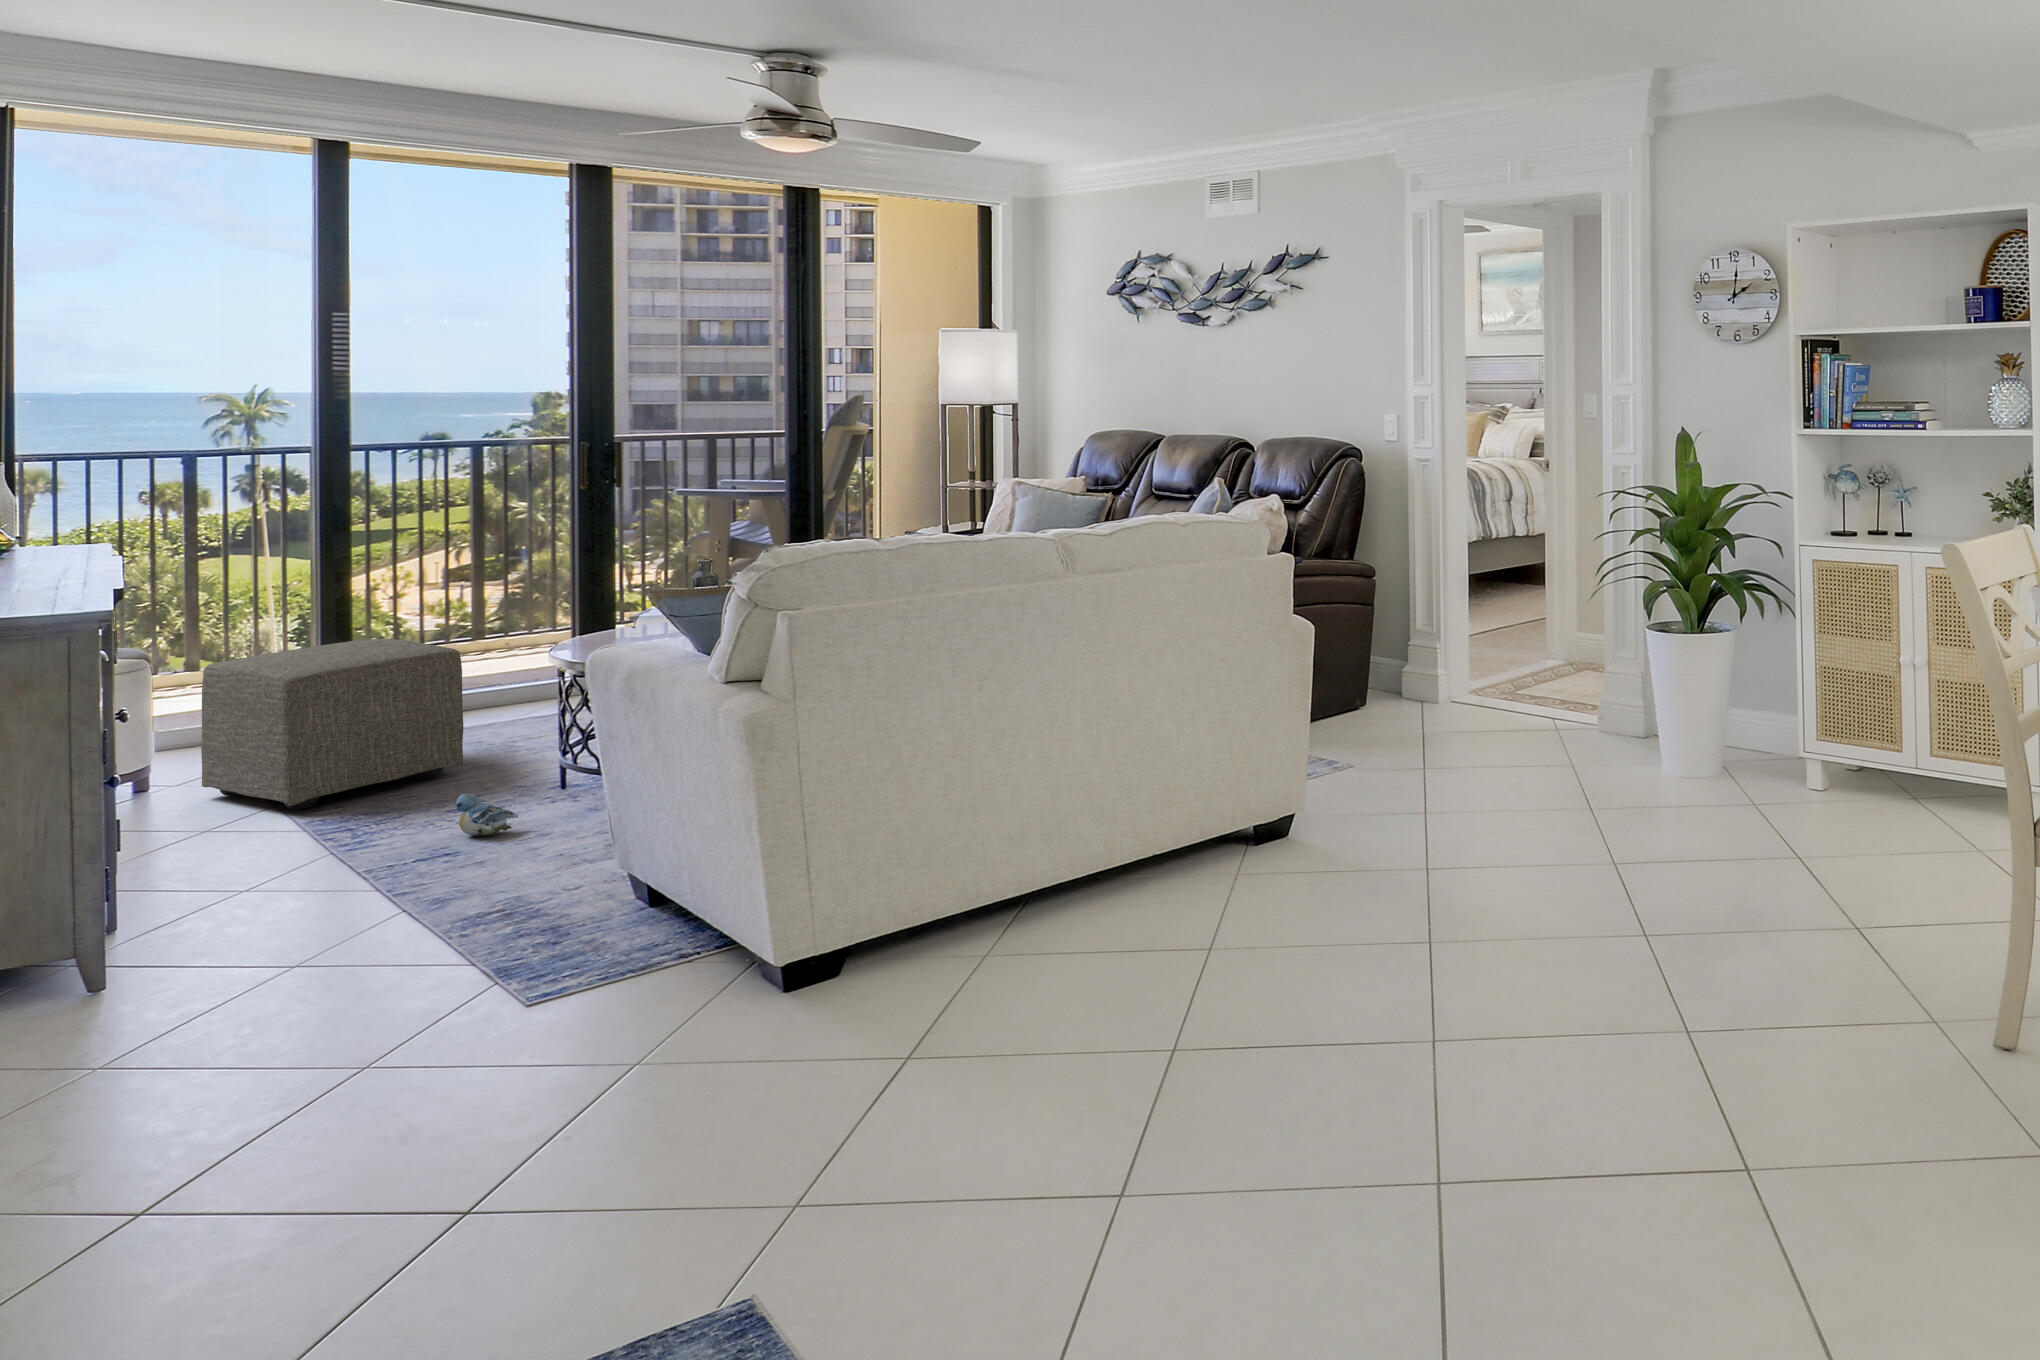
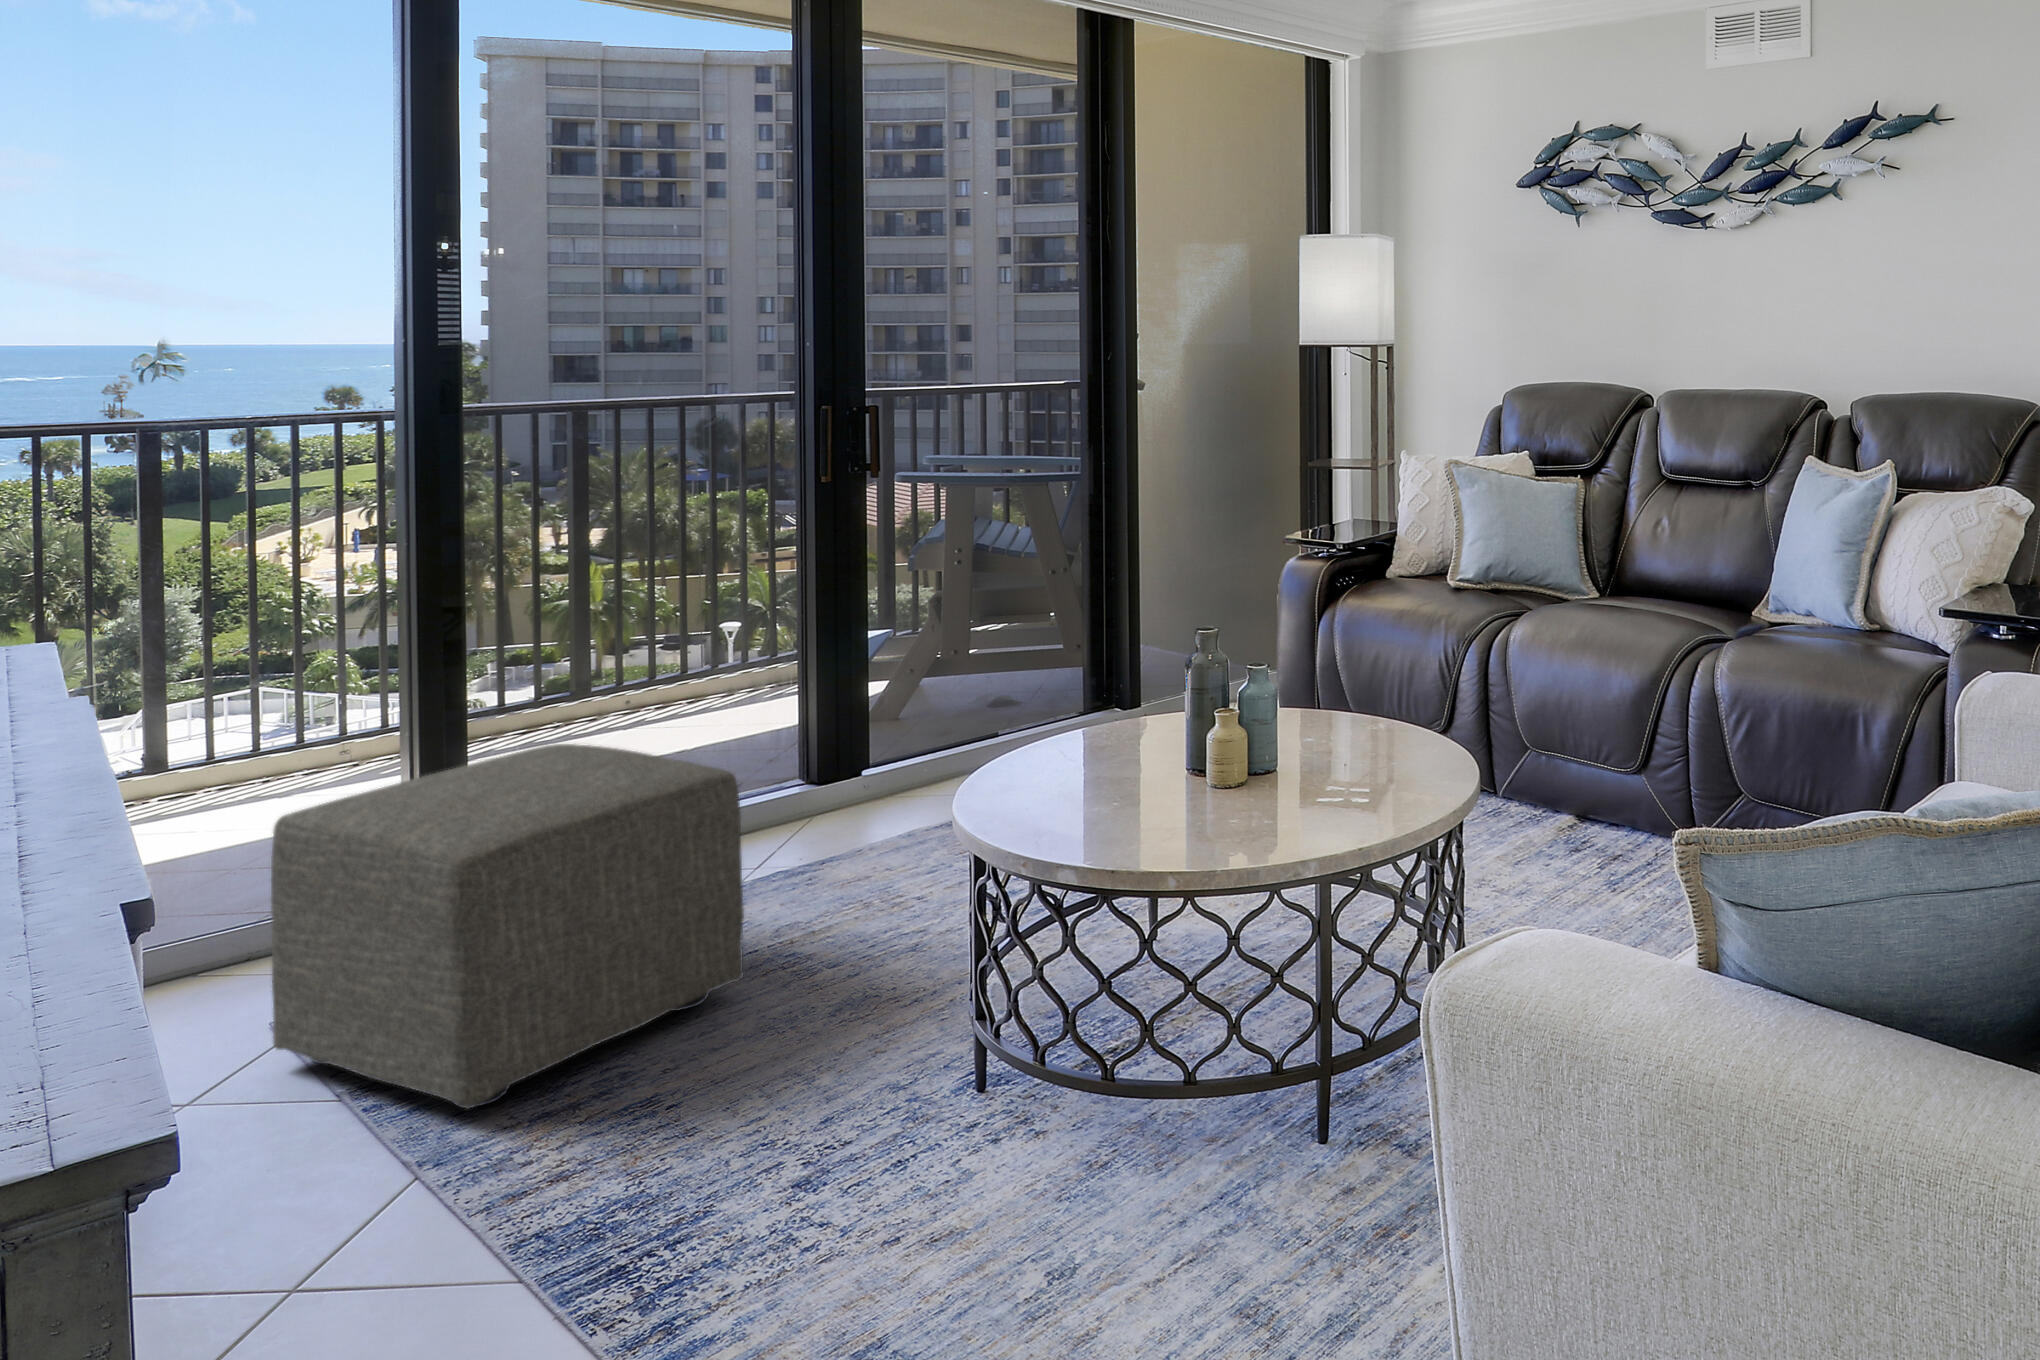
plush toy: present [456,794,518,836] -> none [838,1111,958,1201]

